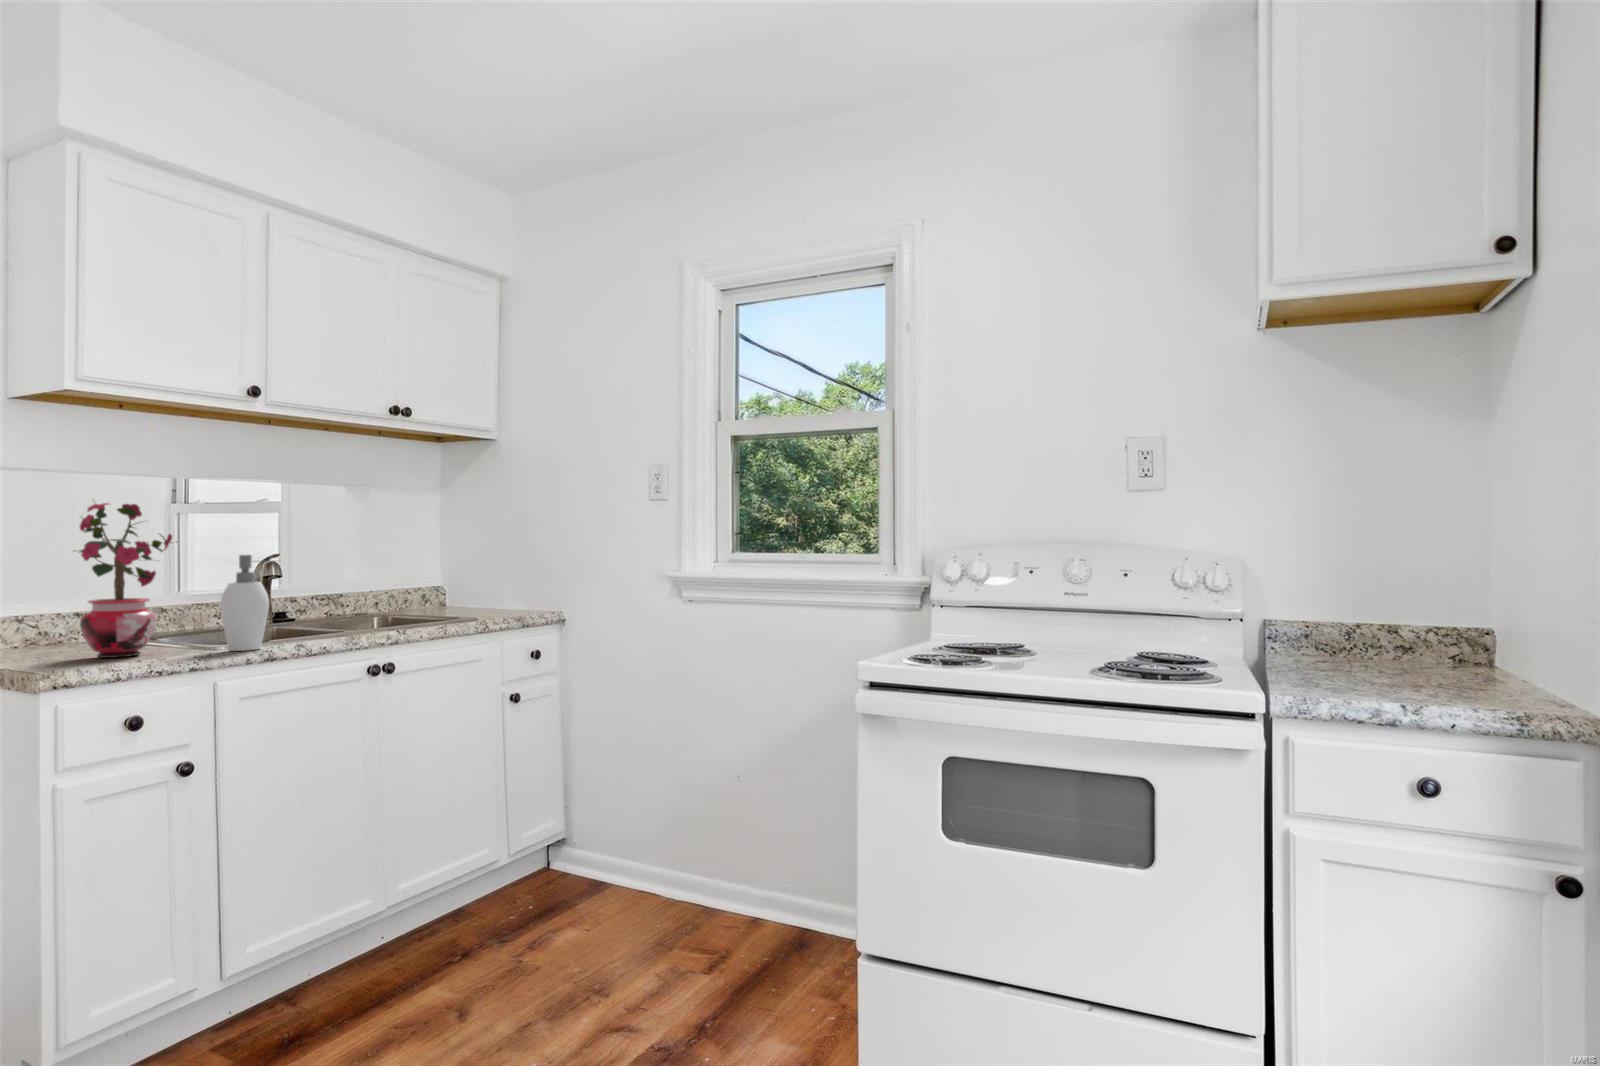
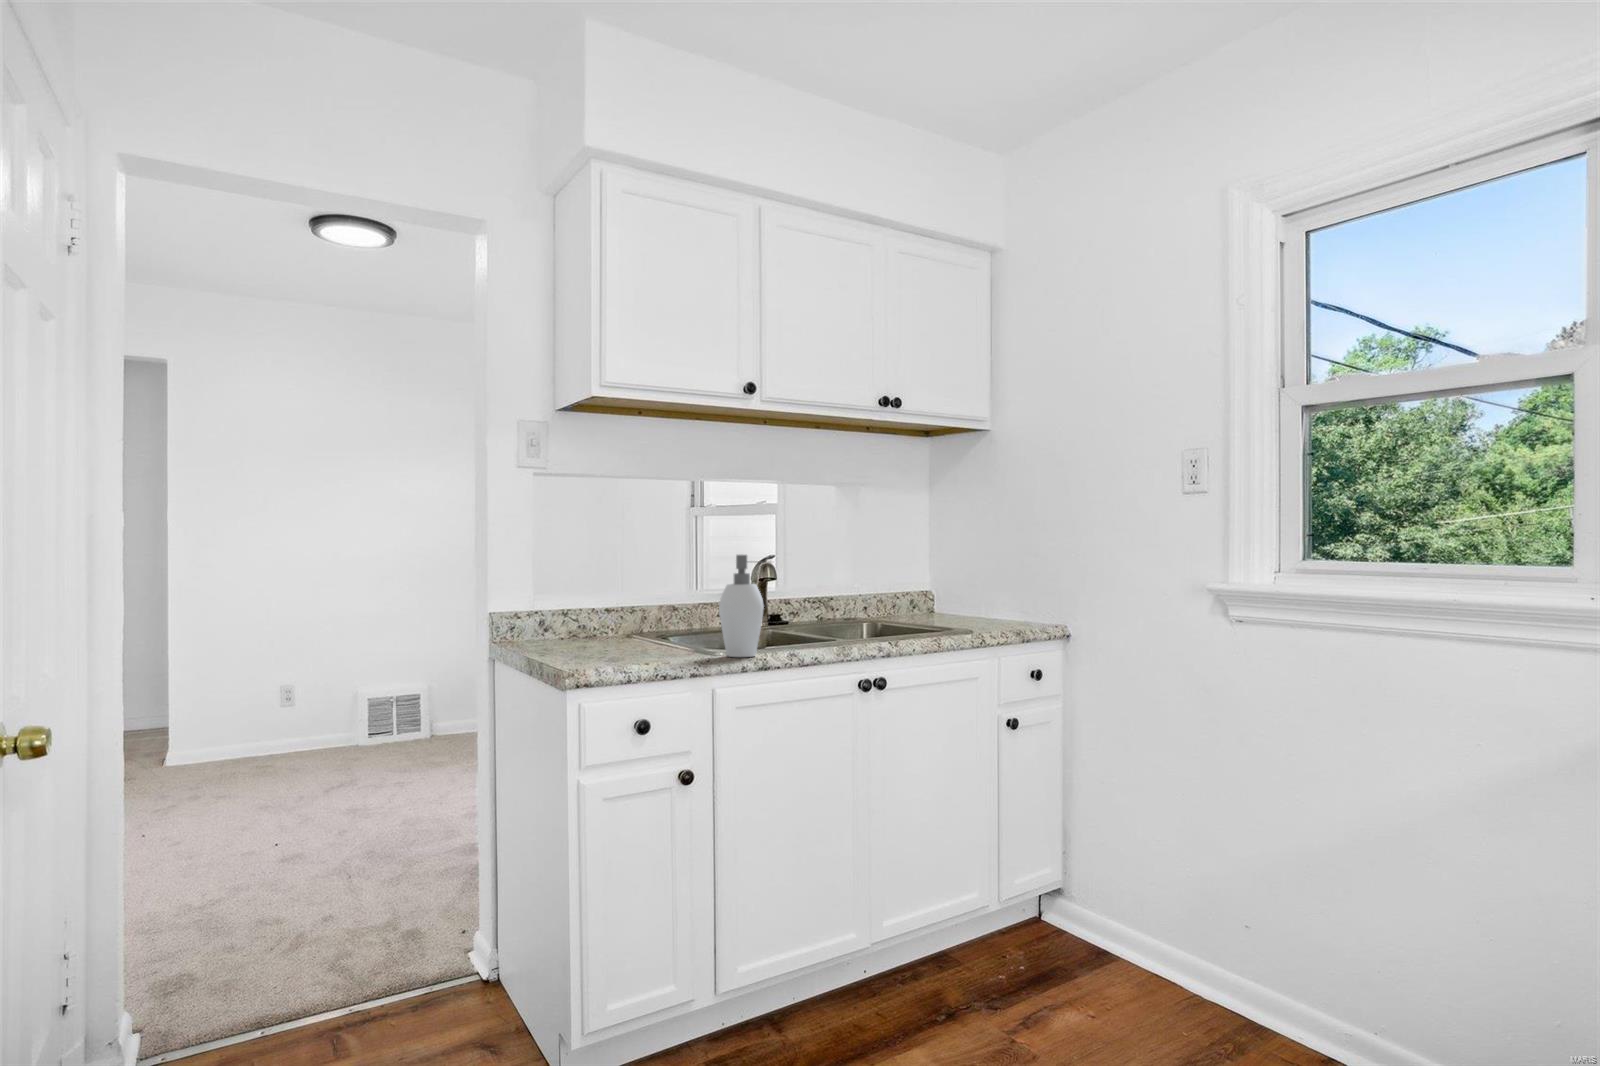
potted plant: present [74,503,177,658] -> none [599,496,684,657]

